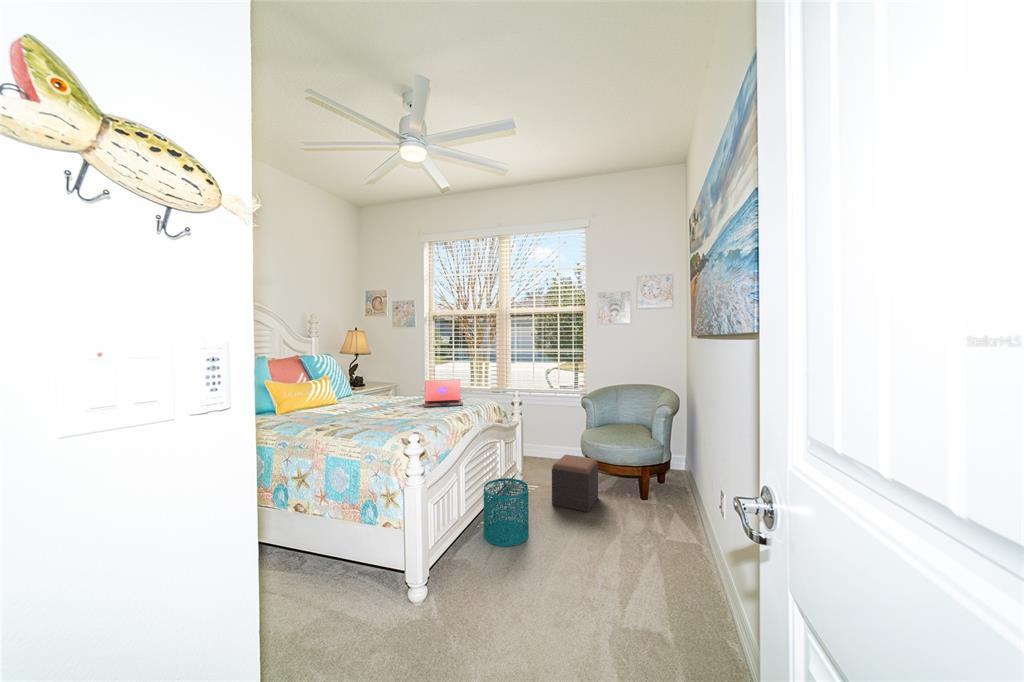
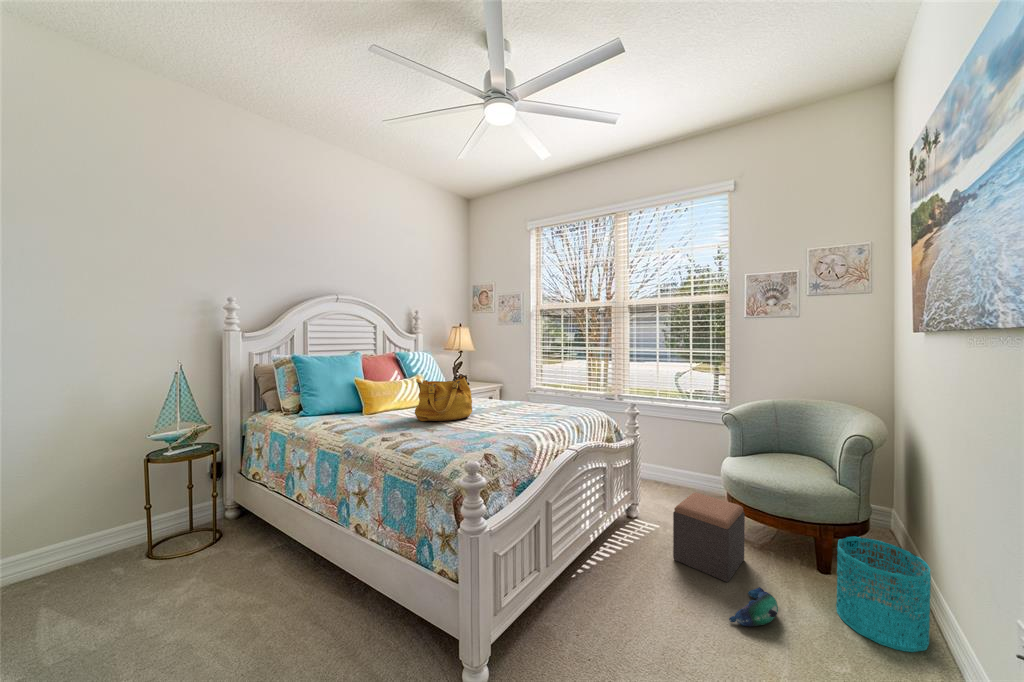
handbag: none [335,371,388,415] -> present [415,374,472,421]
laptop: present [425,380,463,408] -> none [512,386,558,419]
wastebasket: present [484,478,529,546] -> present [836,537,931,652]
plush toy: none [590,510,619,534] -> present [729,587,778,627]

